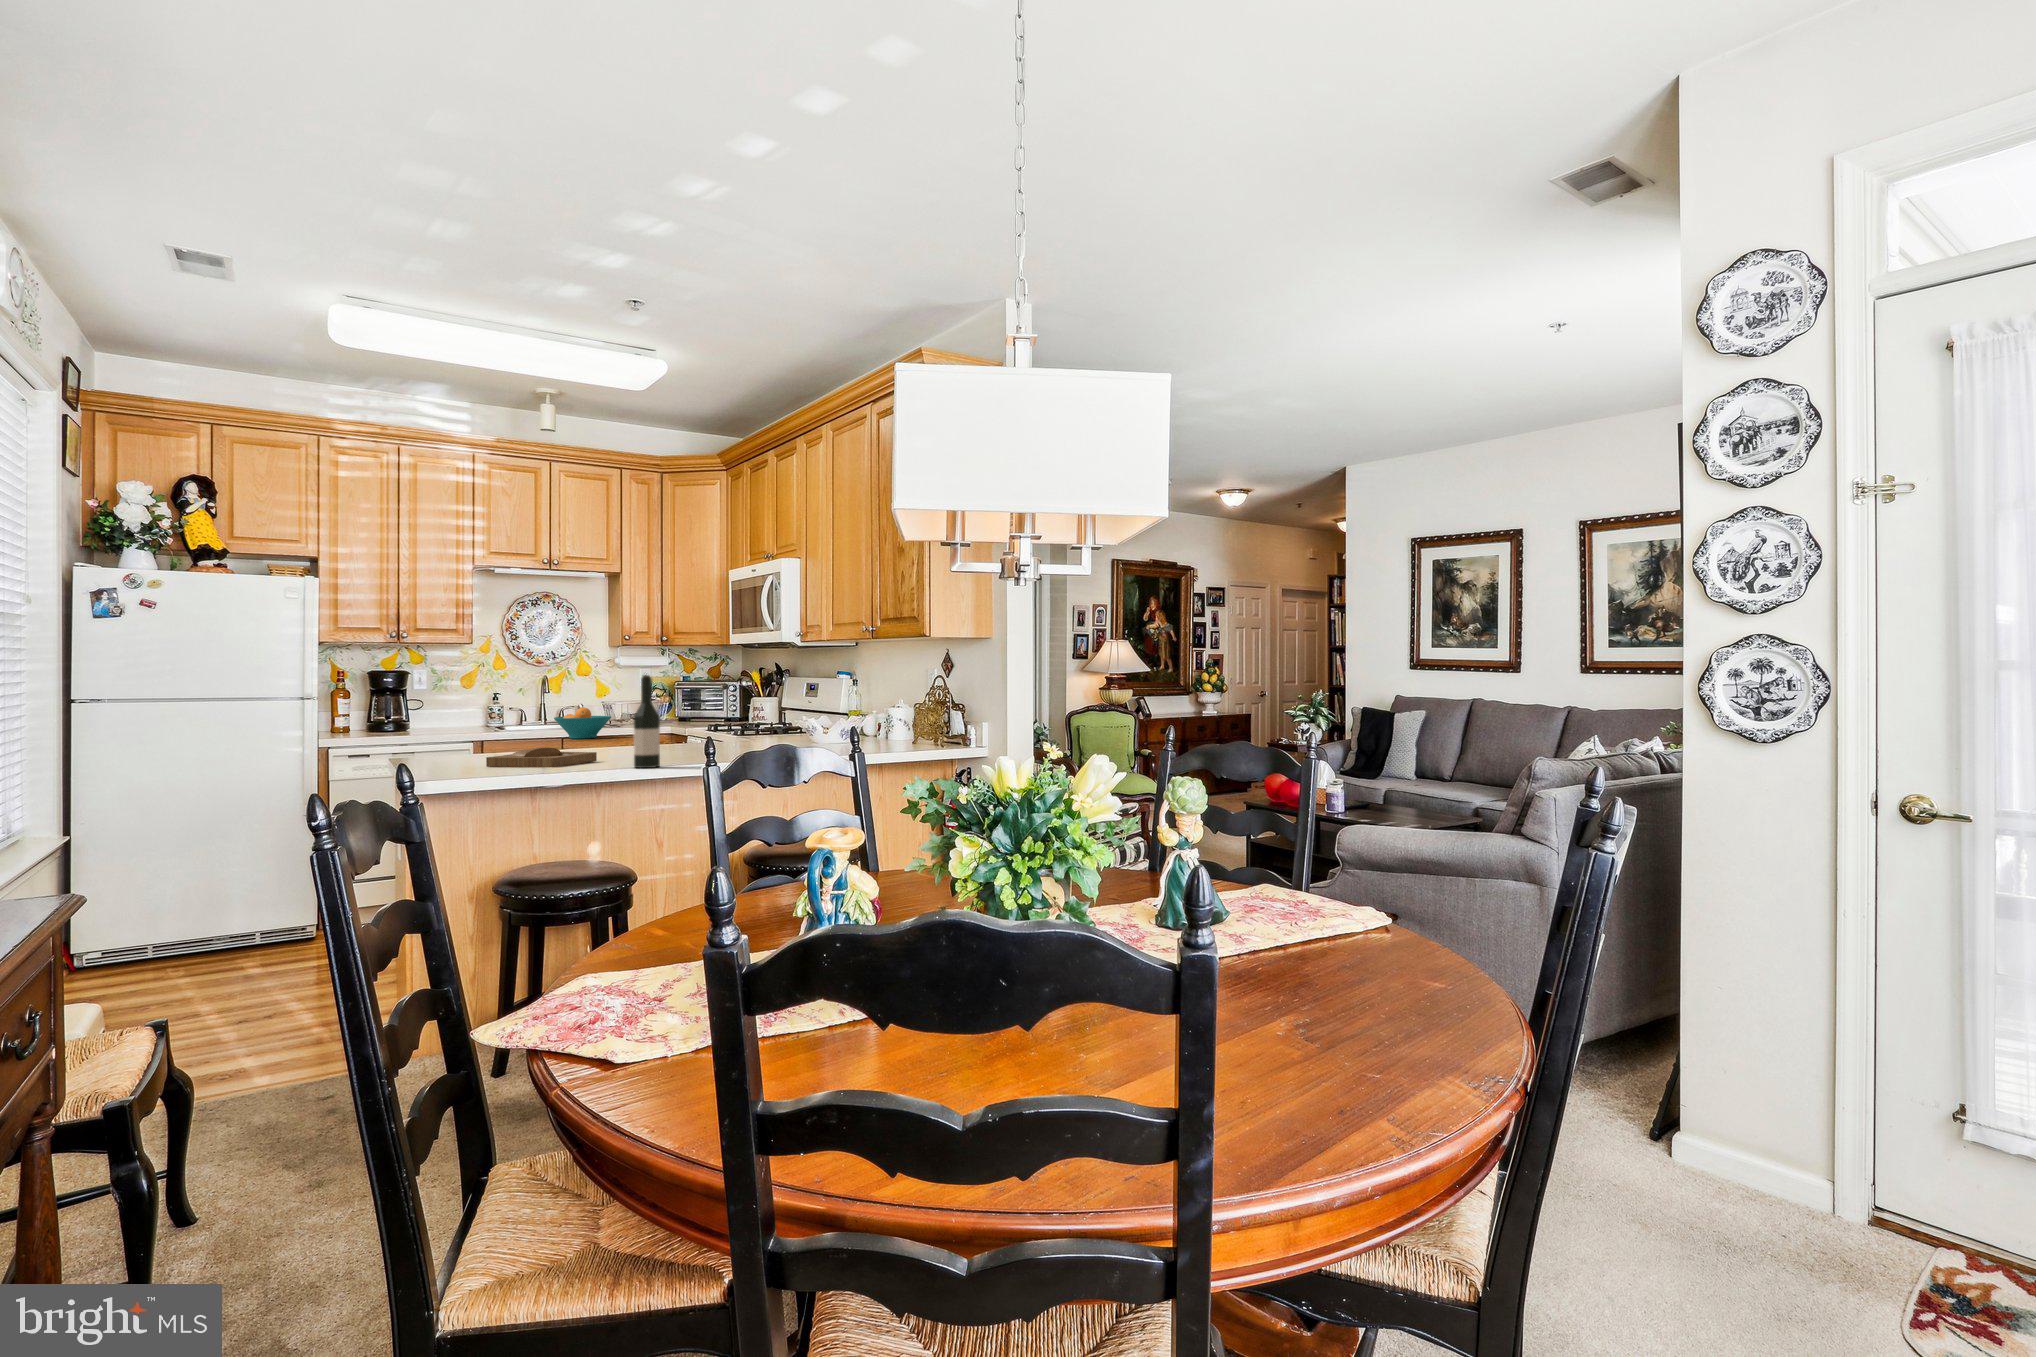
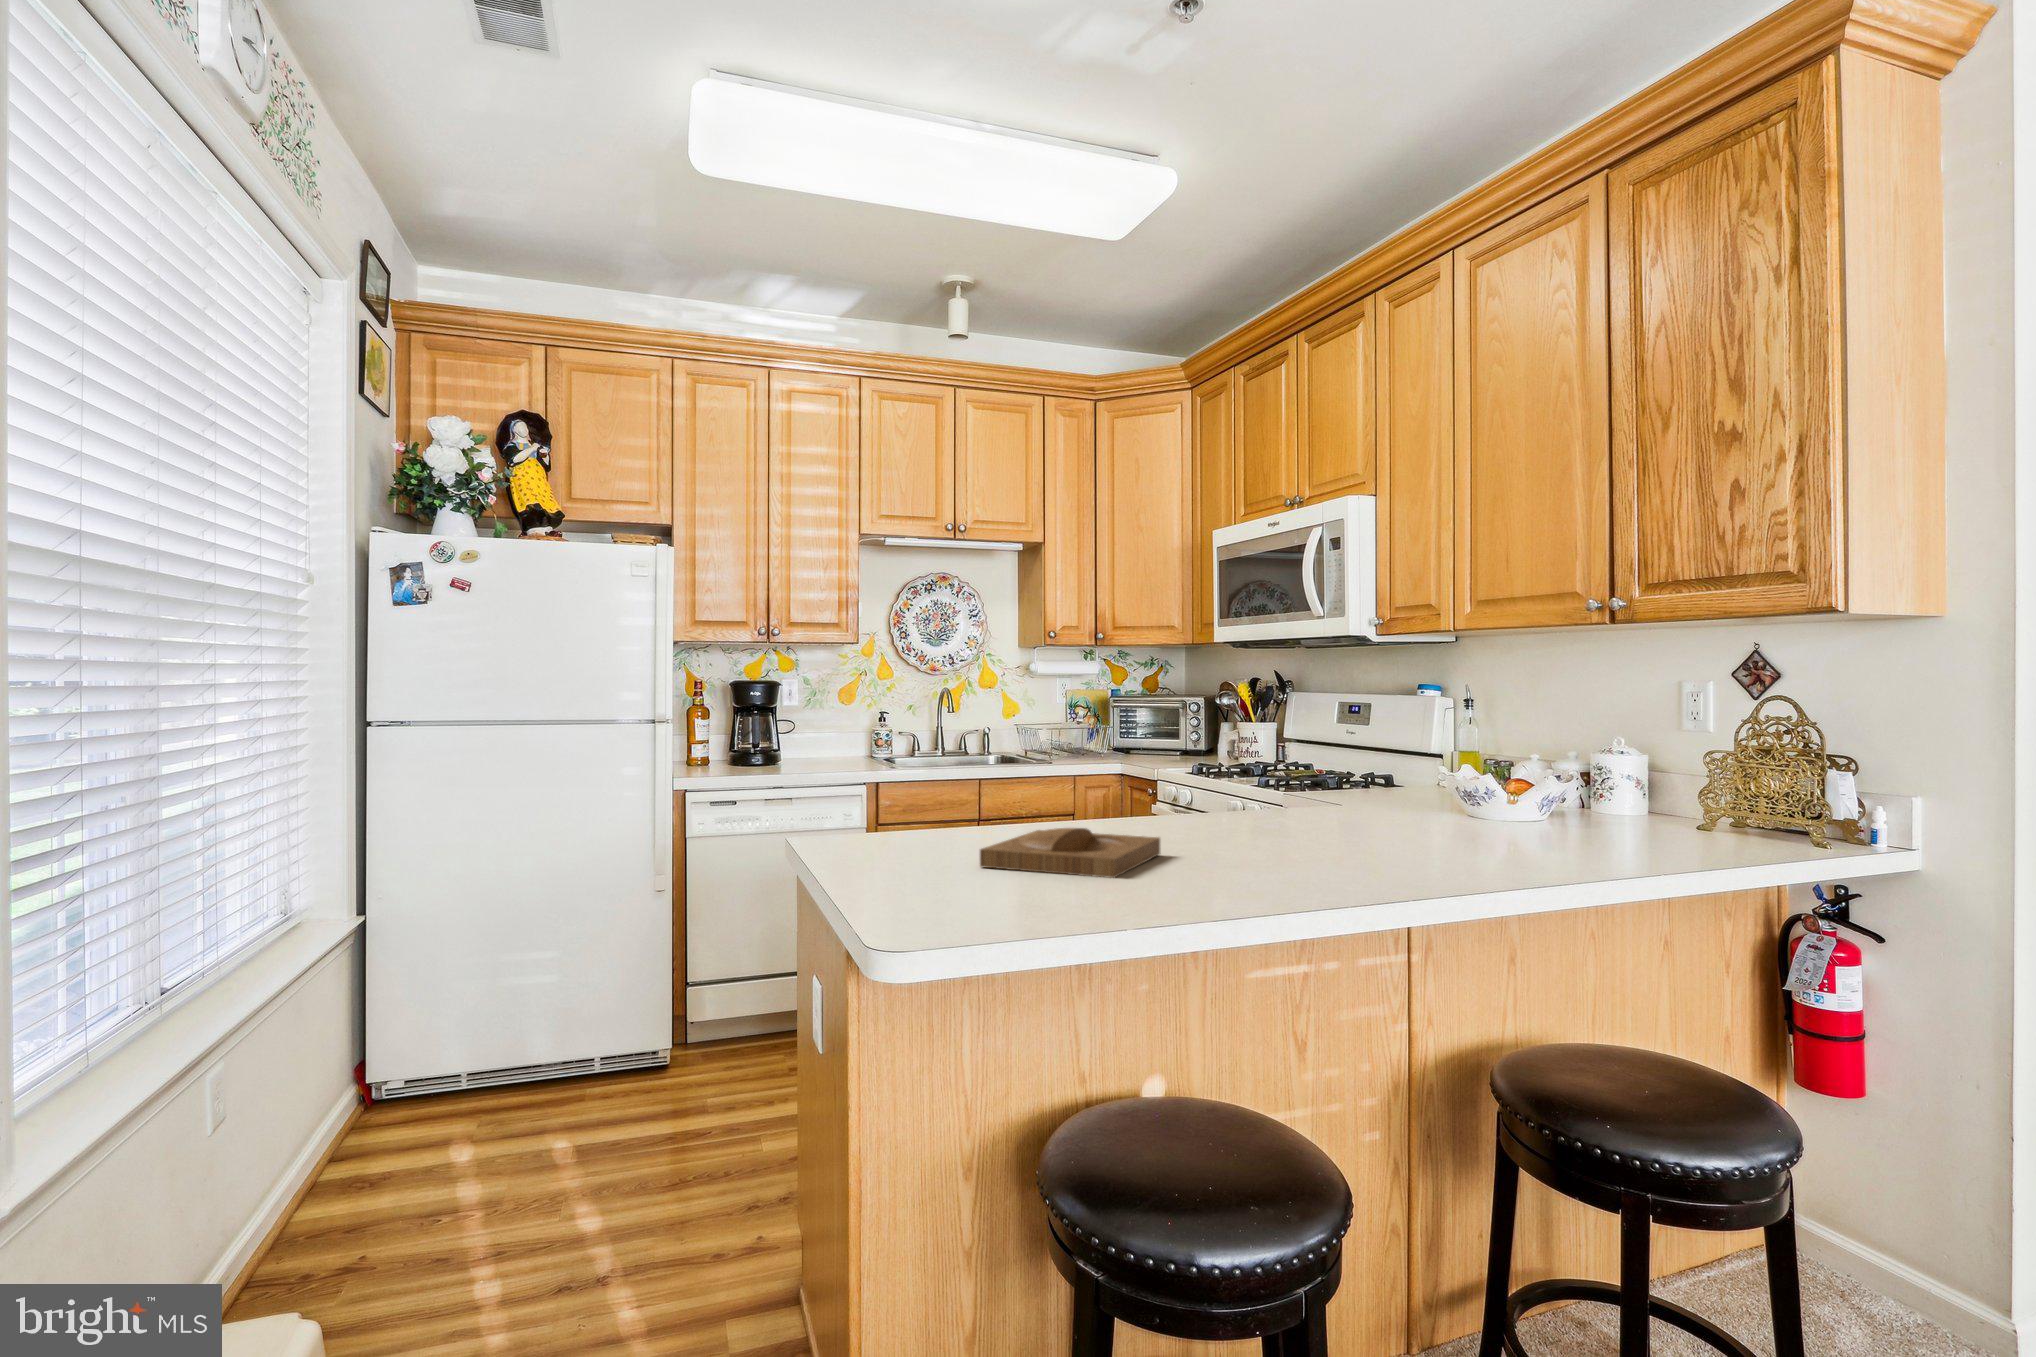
wine bottle: present [634,675,660,768] -> none [1303,690,1362,898]
fruit bowl: present [554,707,611,739] -> none [961,732,1036,777]

